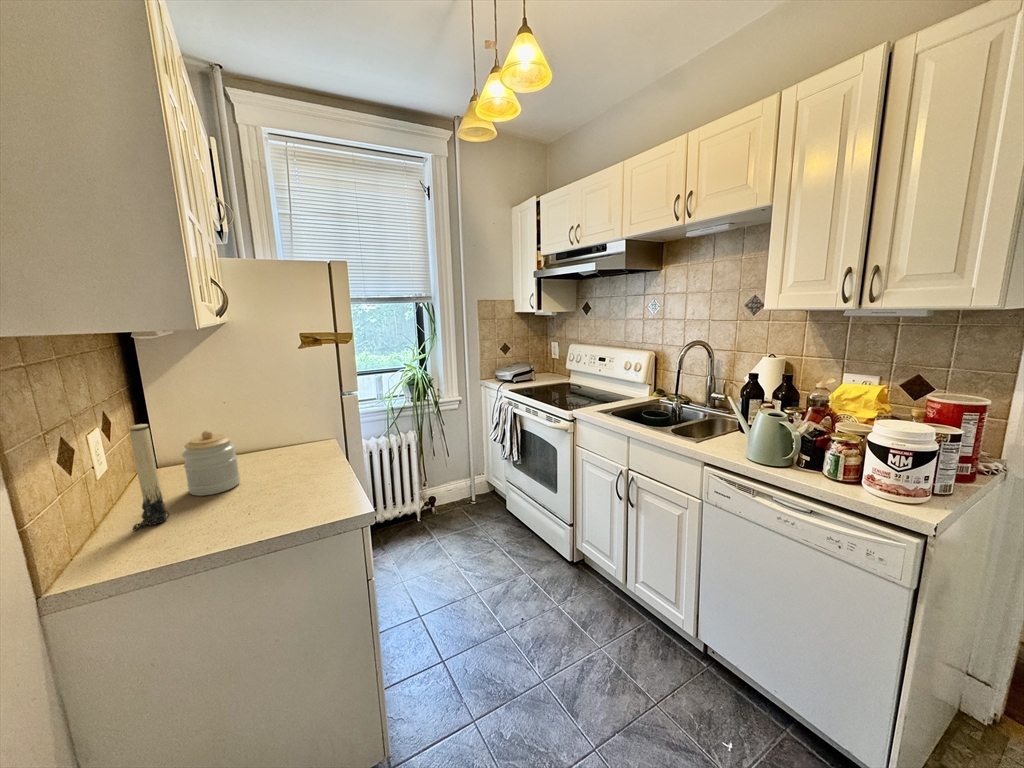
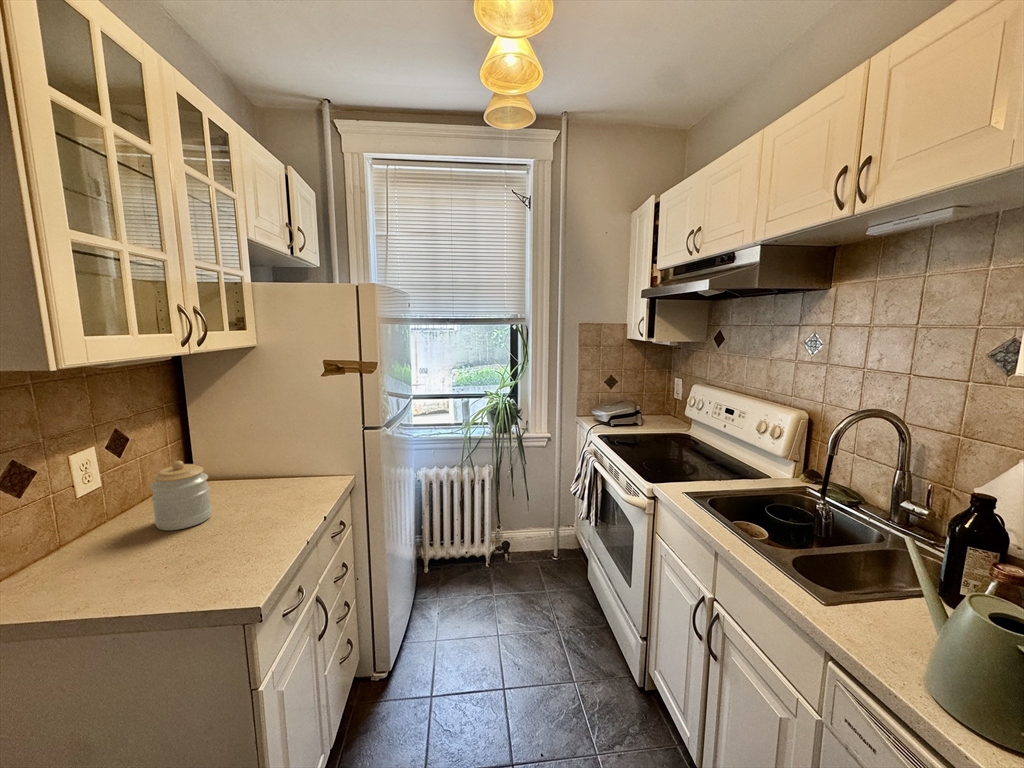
candle: present [129,424,170,530] -> none [58,455,99,564]

